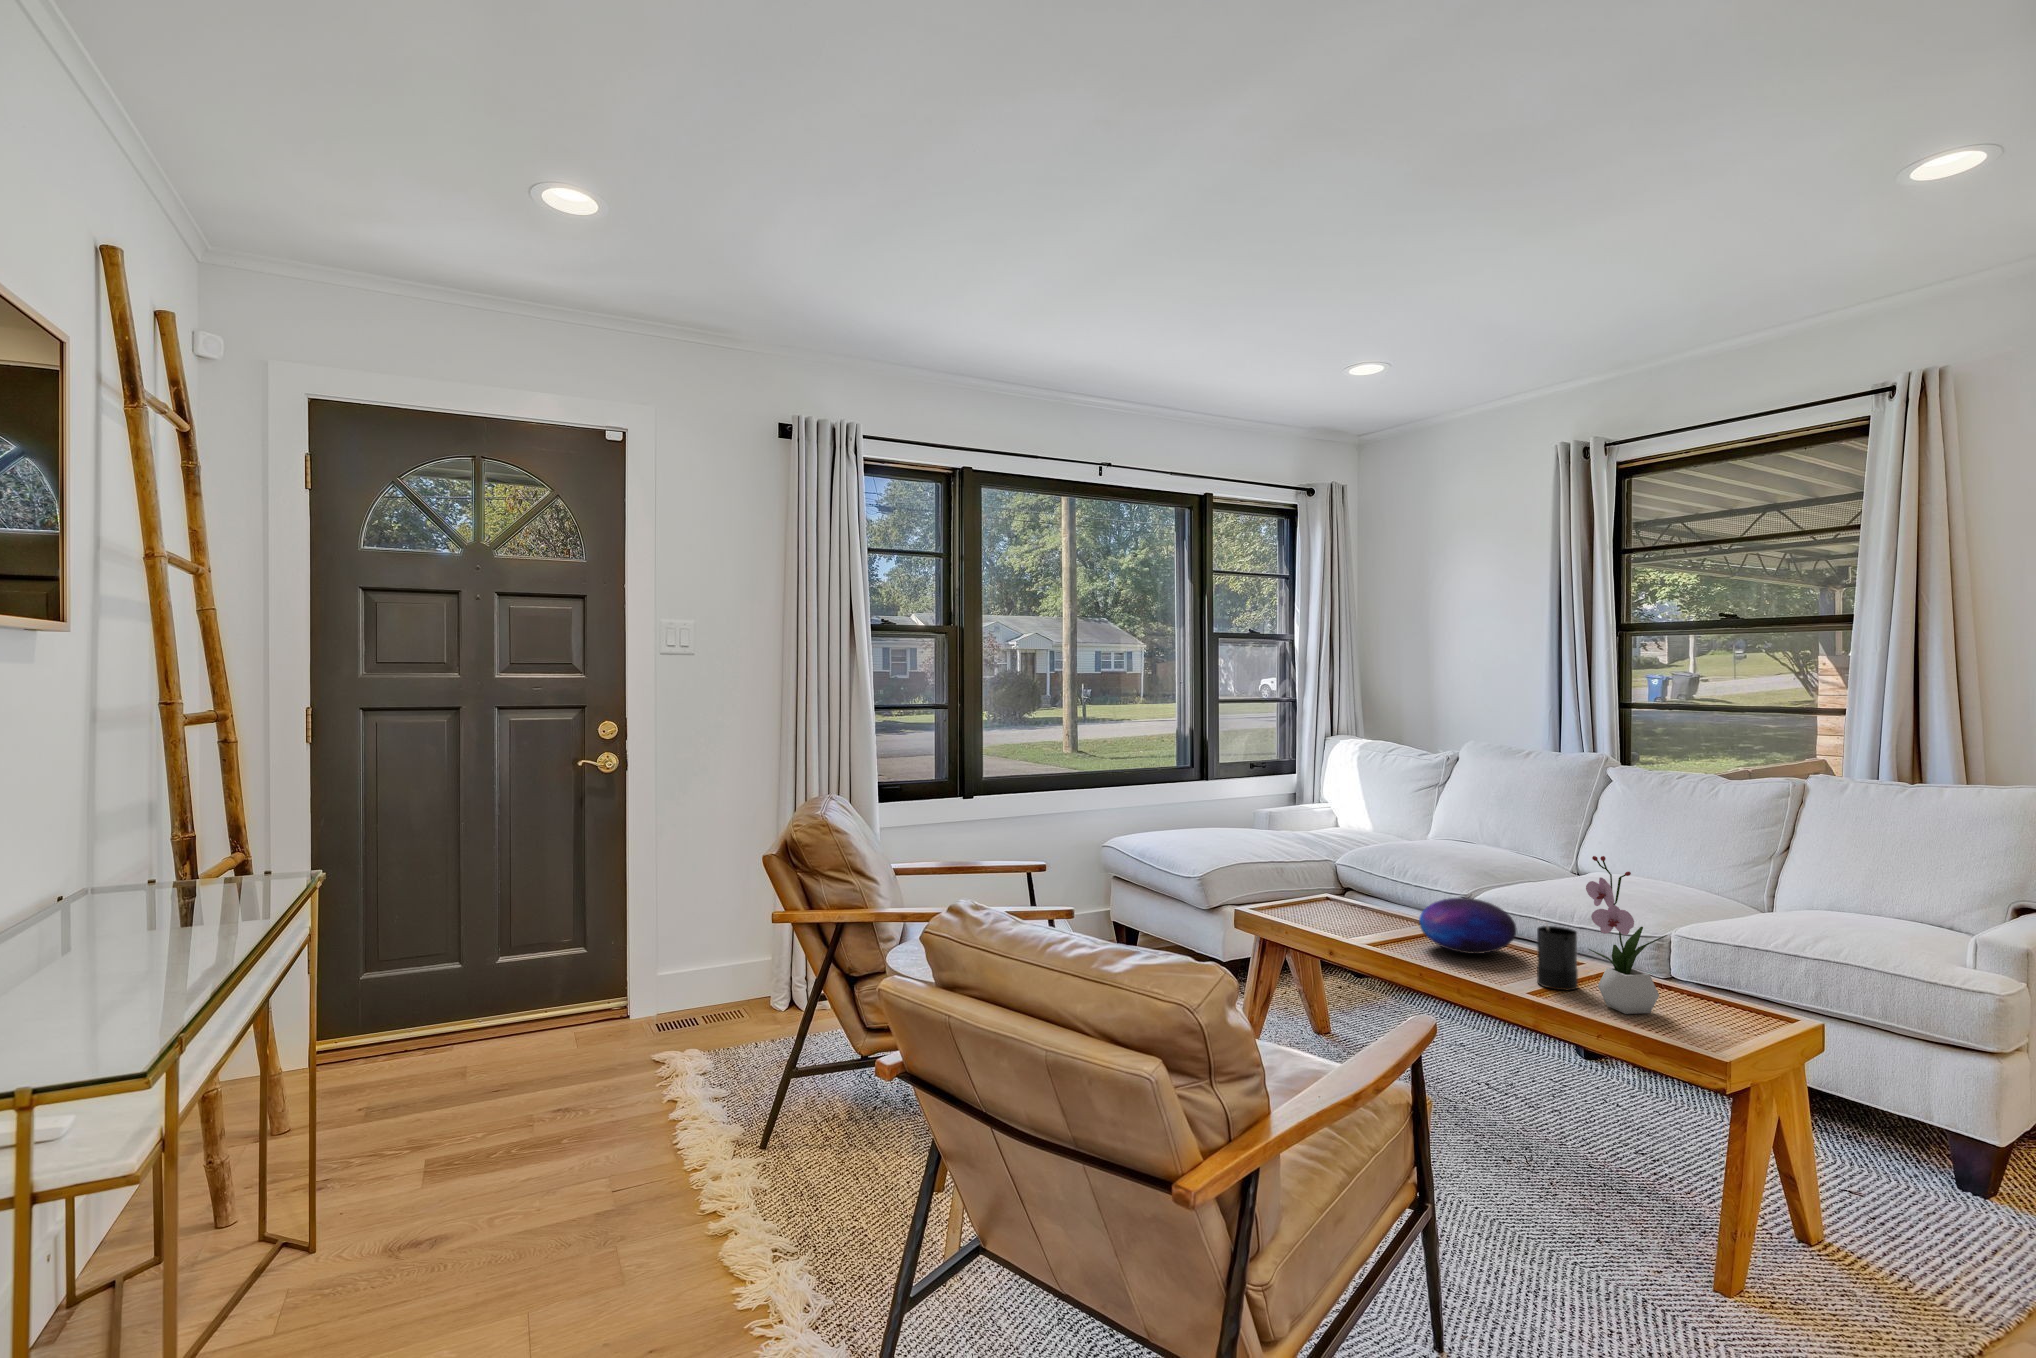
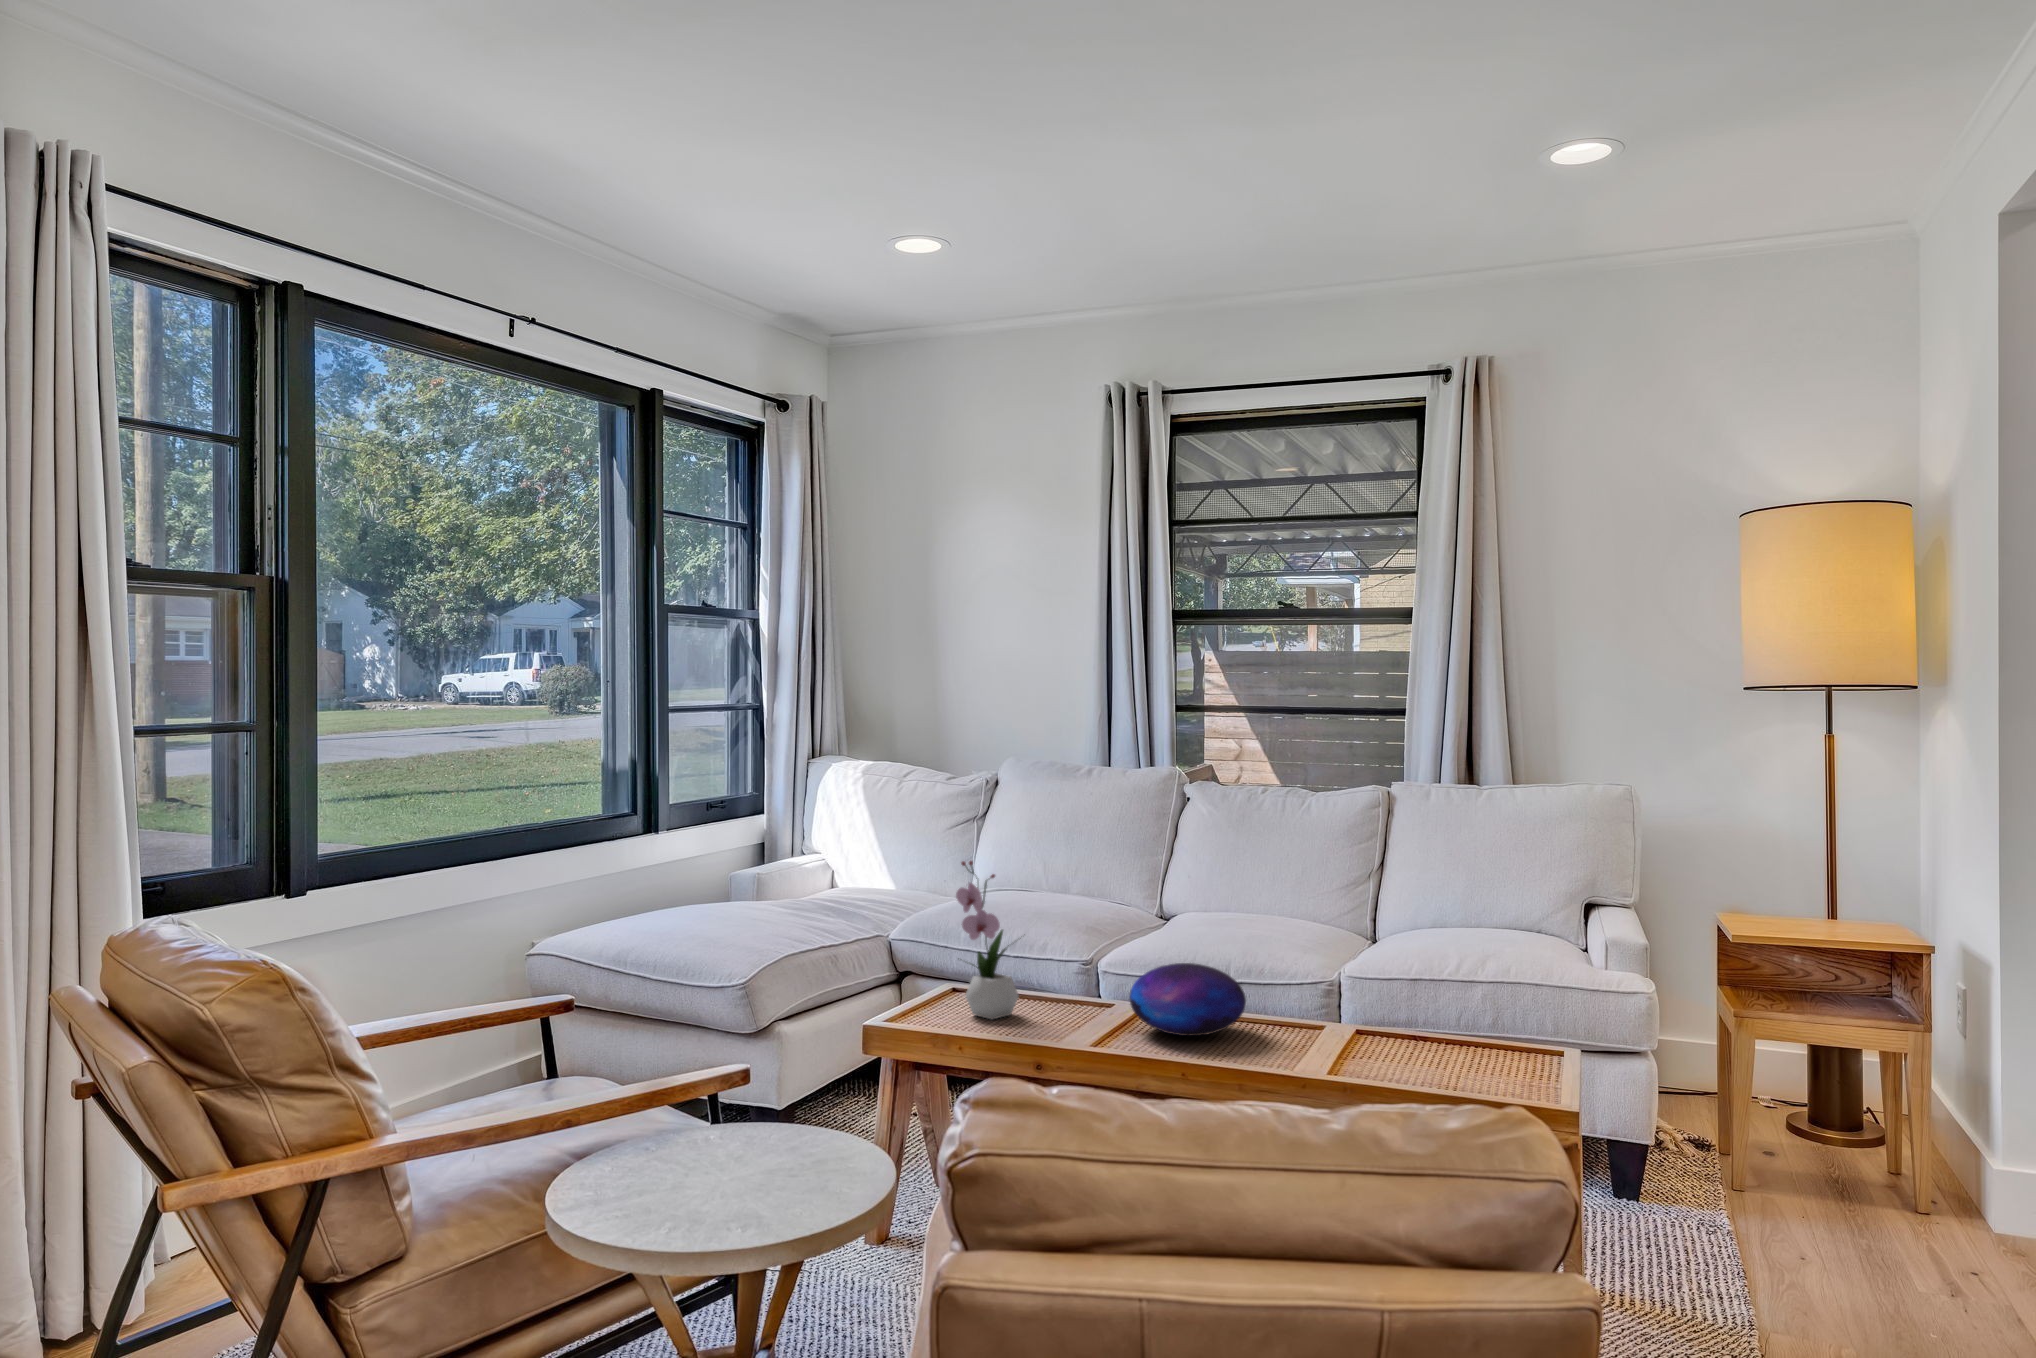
flower arrangement: present [1586,856,1667,1014] -> present [956,861,1019,1019]
candle: present [1537,922,1578,990] -> none [1300,982,1351,1065]

